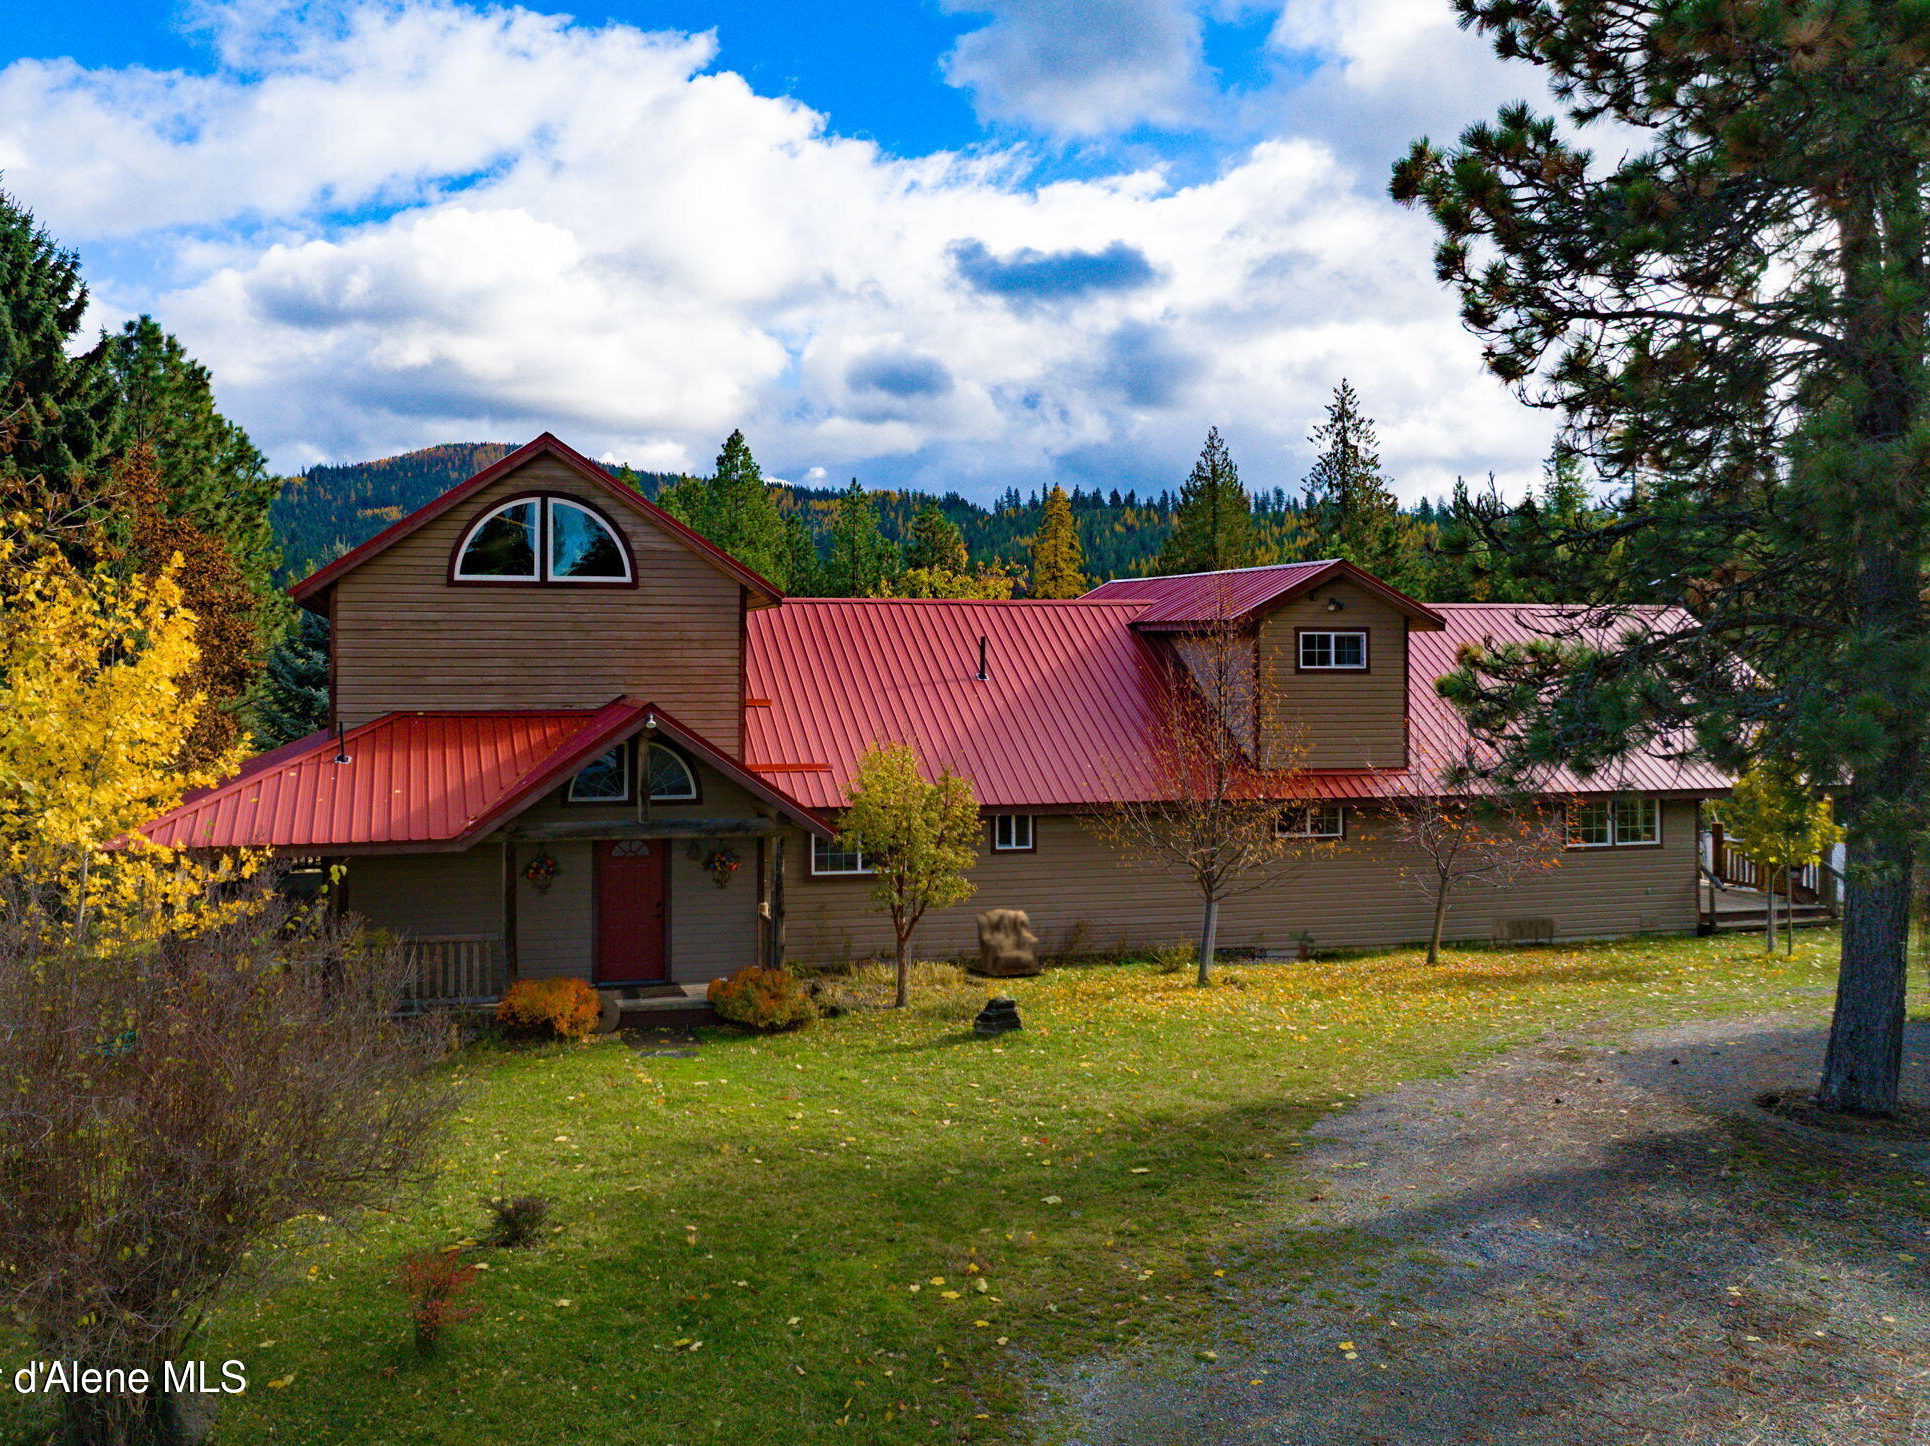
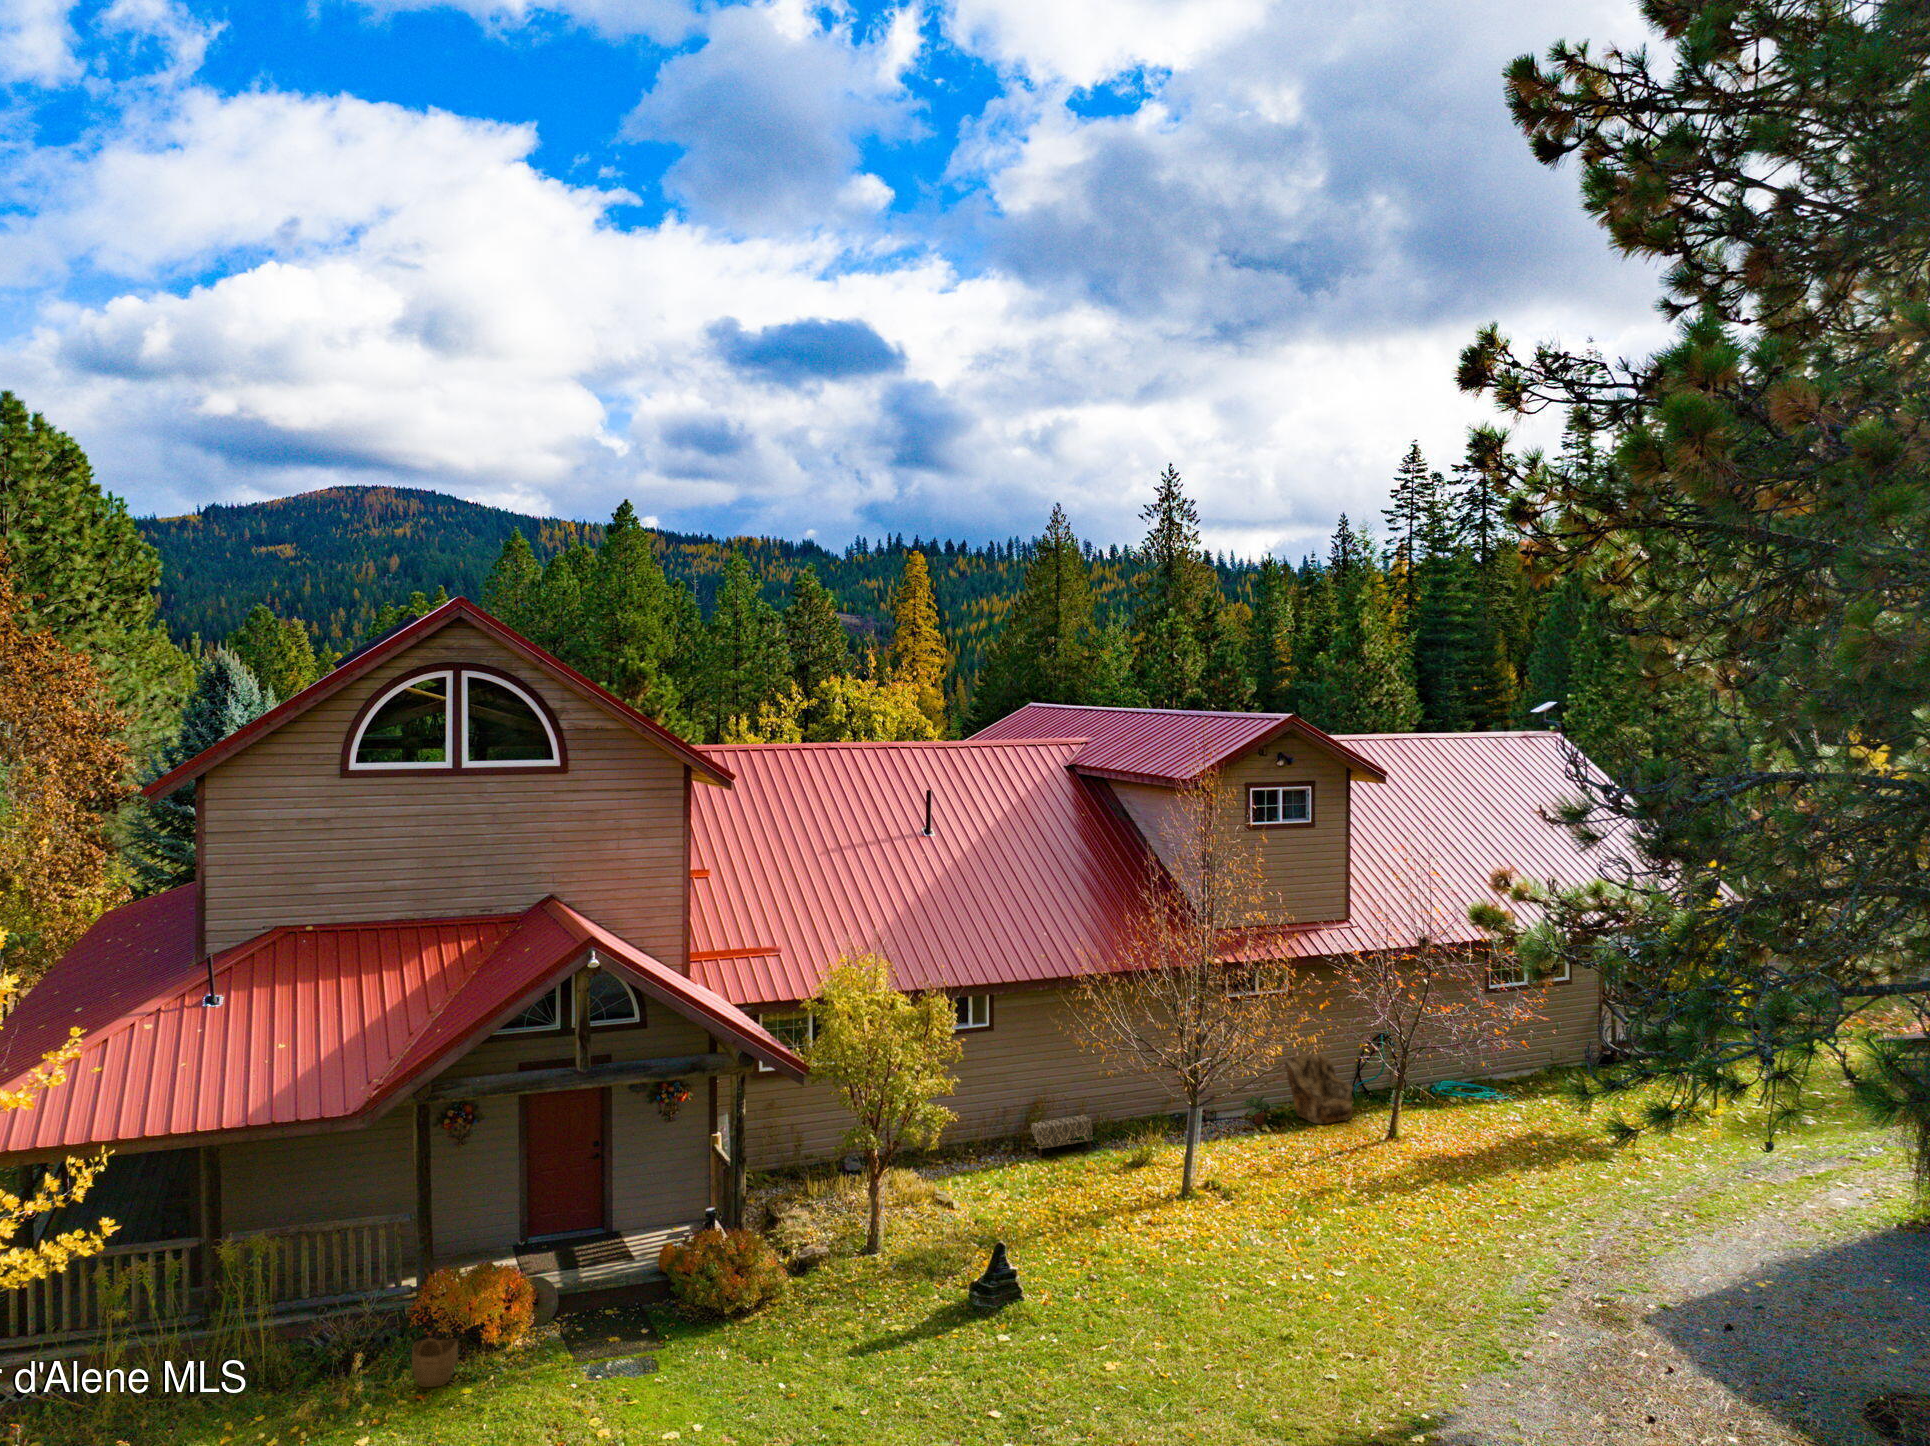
armchair: present [976,909,1039,976] -> present [1285,1053,1353,1124]
bench: present [1491,916,1554,946] -> present [1027,1115,1093,1158]
woven basket: none [500,1002,536,1045] -> present [412,1325,458,1387]

